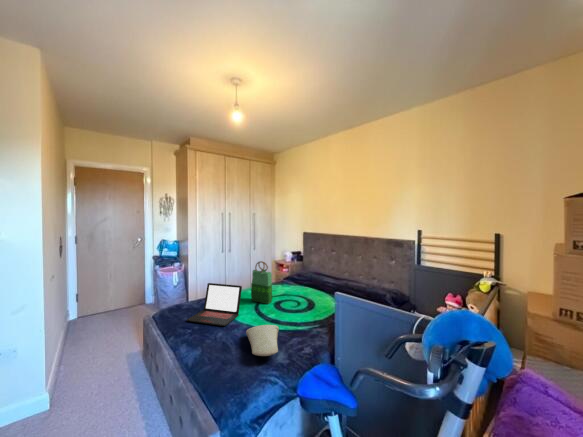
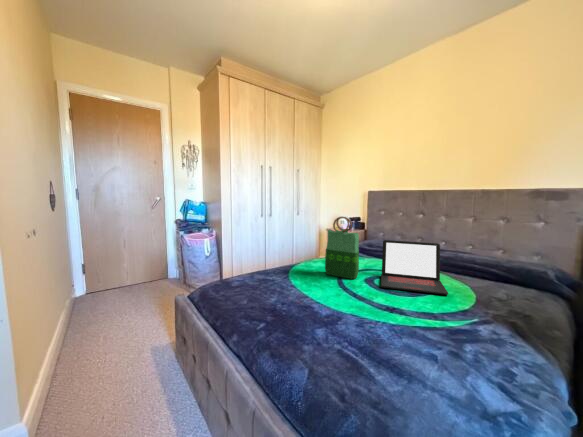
laptop: present [187,283,242,326] -> present [381,240,448,295]
pillow: present [246,325,279,356] -> none [361,313,466,379]

